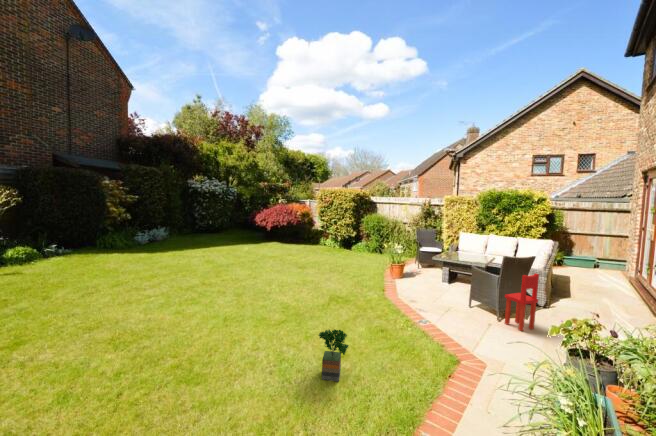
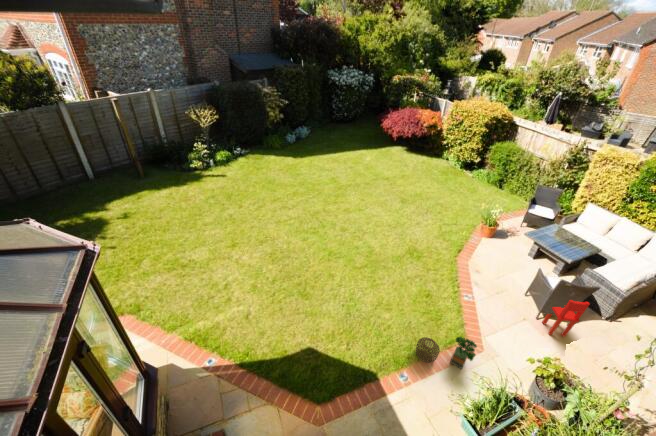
potted tree: present [319,329,349,381] -> present [450,337,477,369]
woven basket: none [414,359,452,405] -> present [416,338,440,363]

